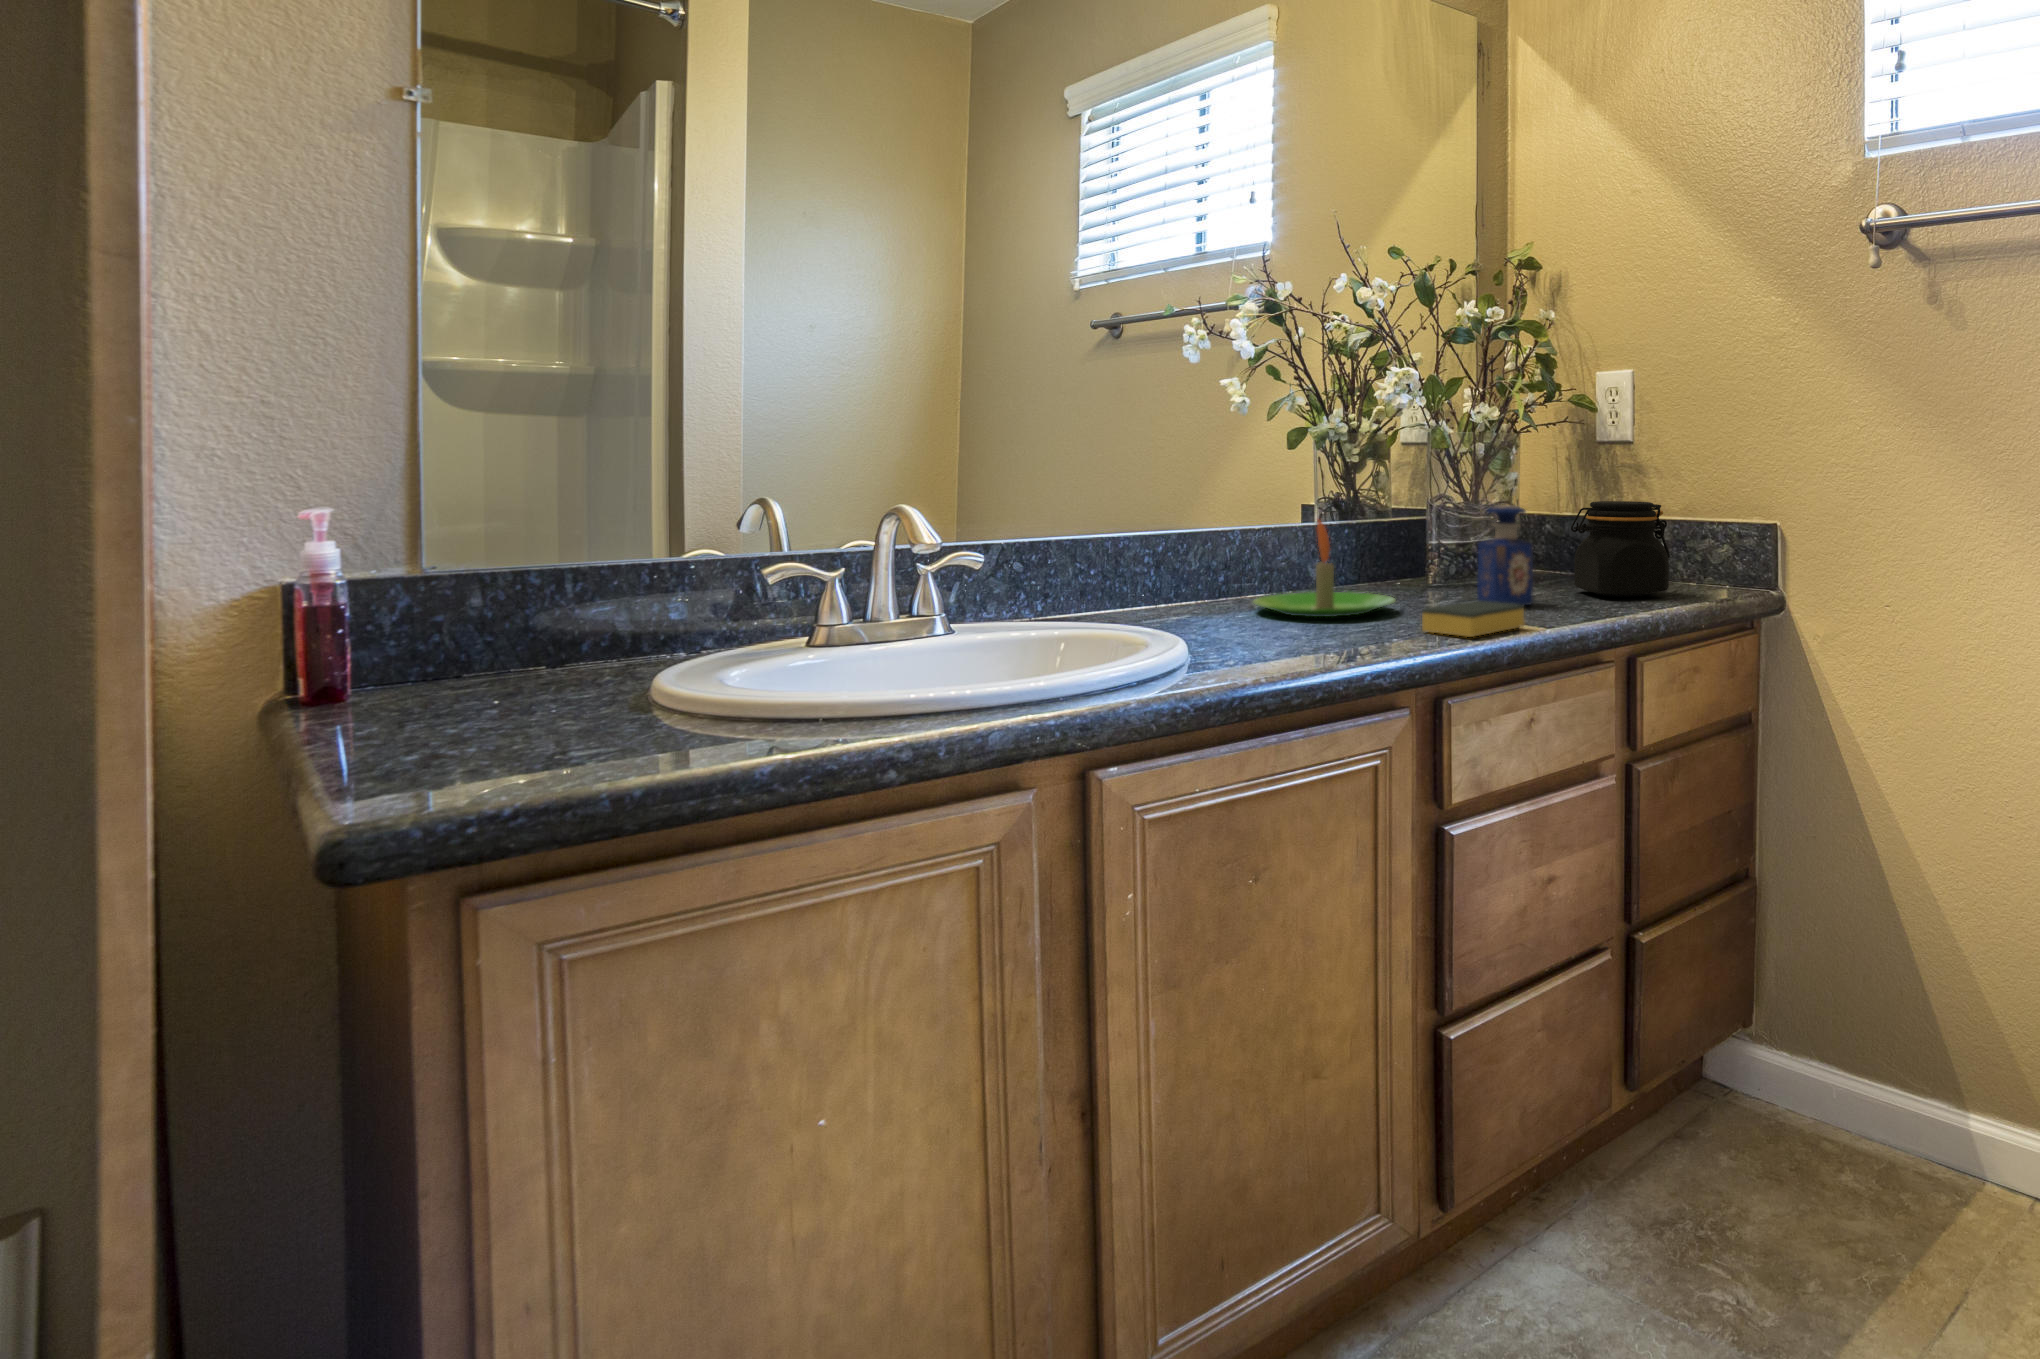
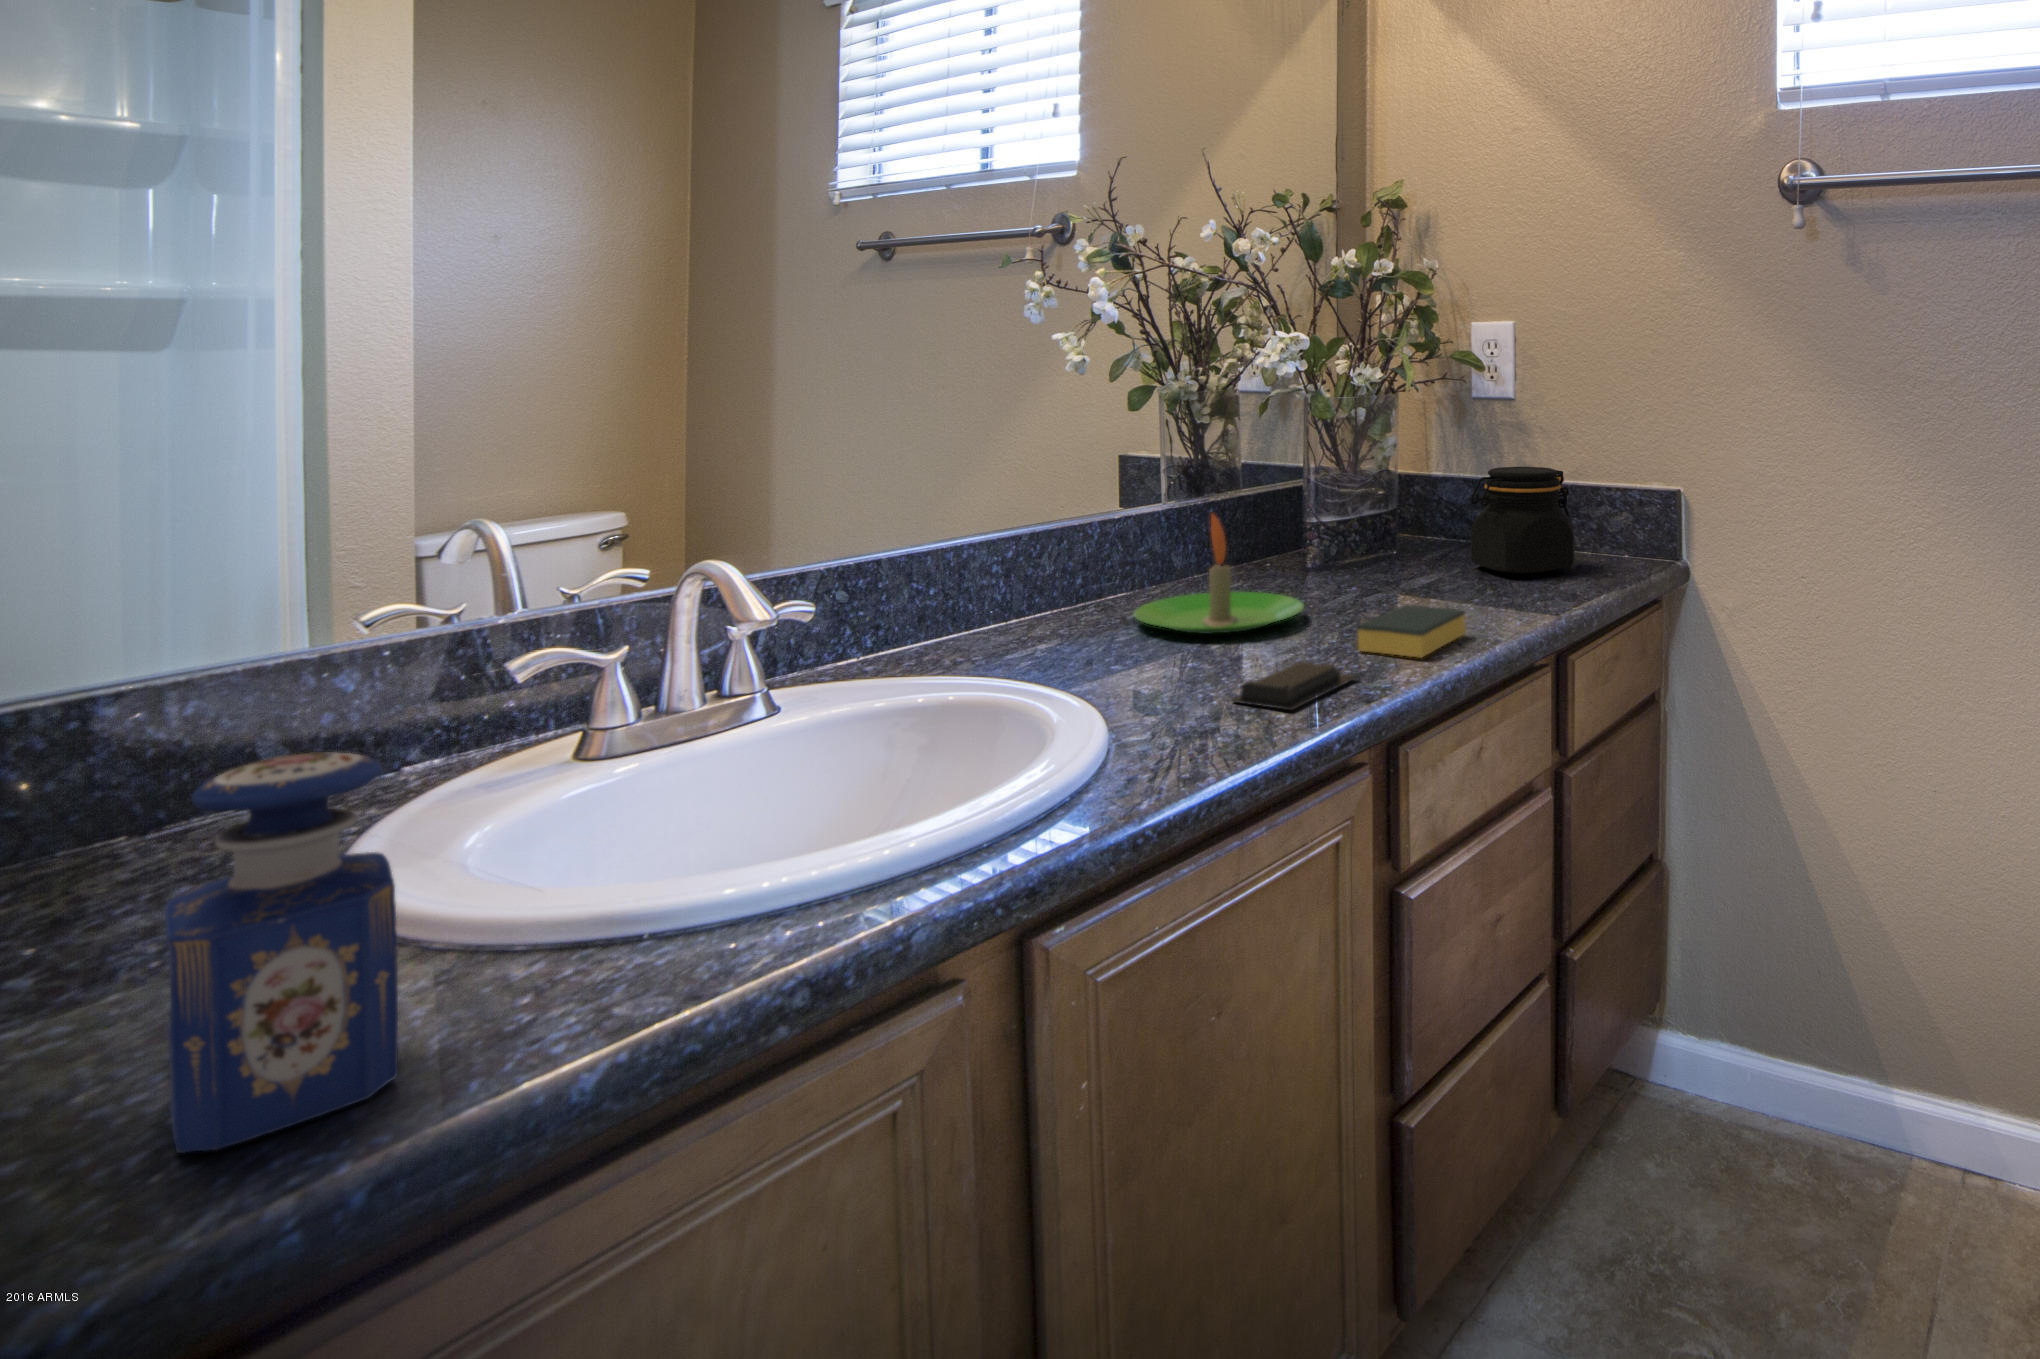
perfume bottle: present [1477,504,1533,605] -> present [165,752,398,1153]
soap bar: none [1292,629,1405,658] -> present [1232,662,1356,711]

